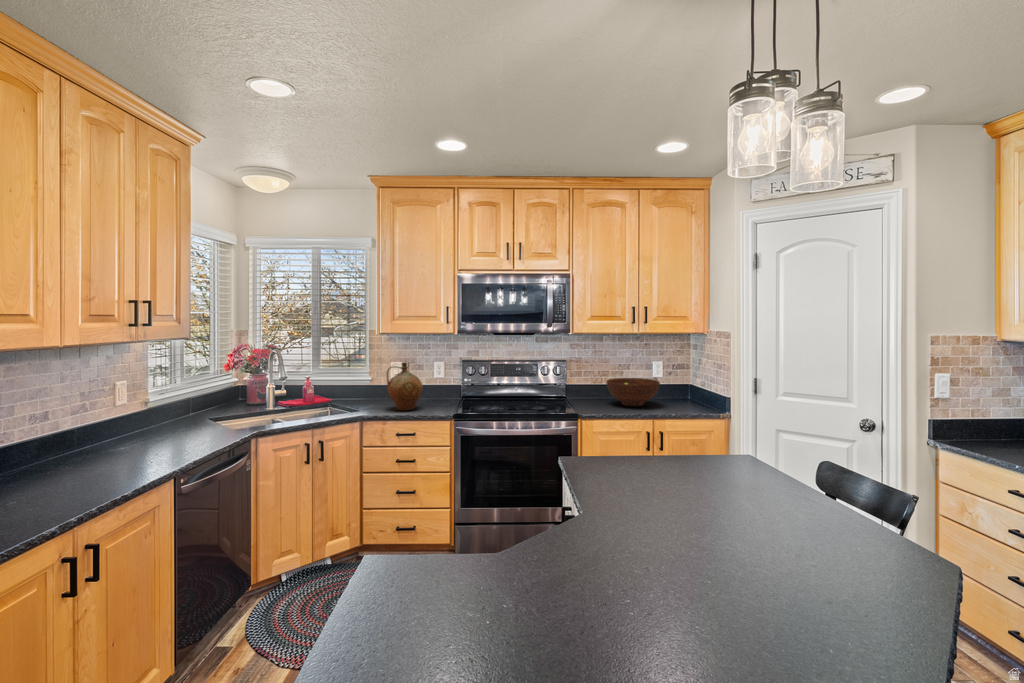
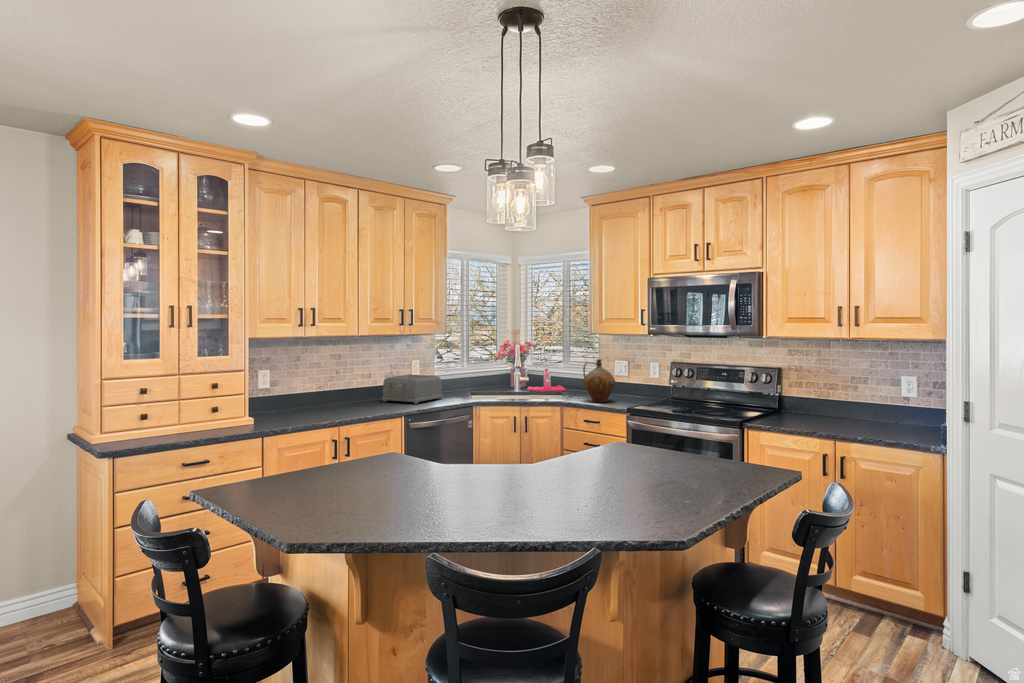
fruit bowl: present [606,378,660,406] -> none [801,392,872,426]
toaster: none [90,403,196,458] -> present [382,375,443,404]

